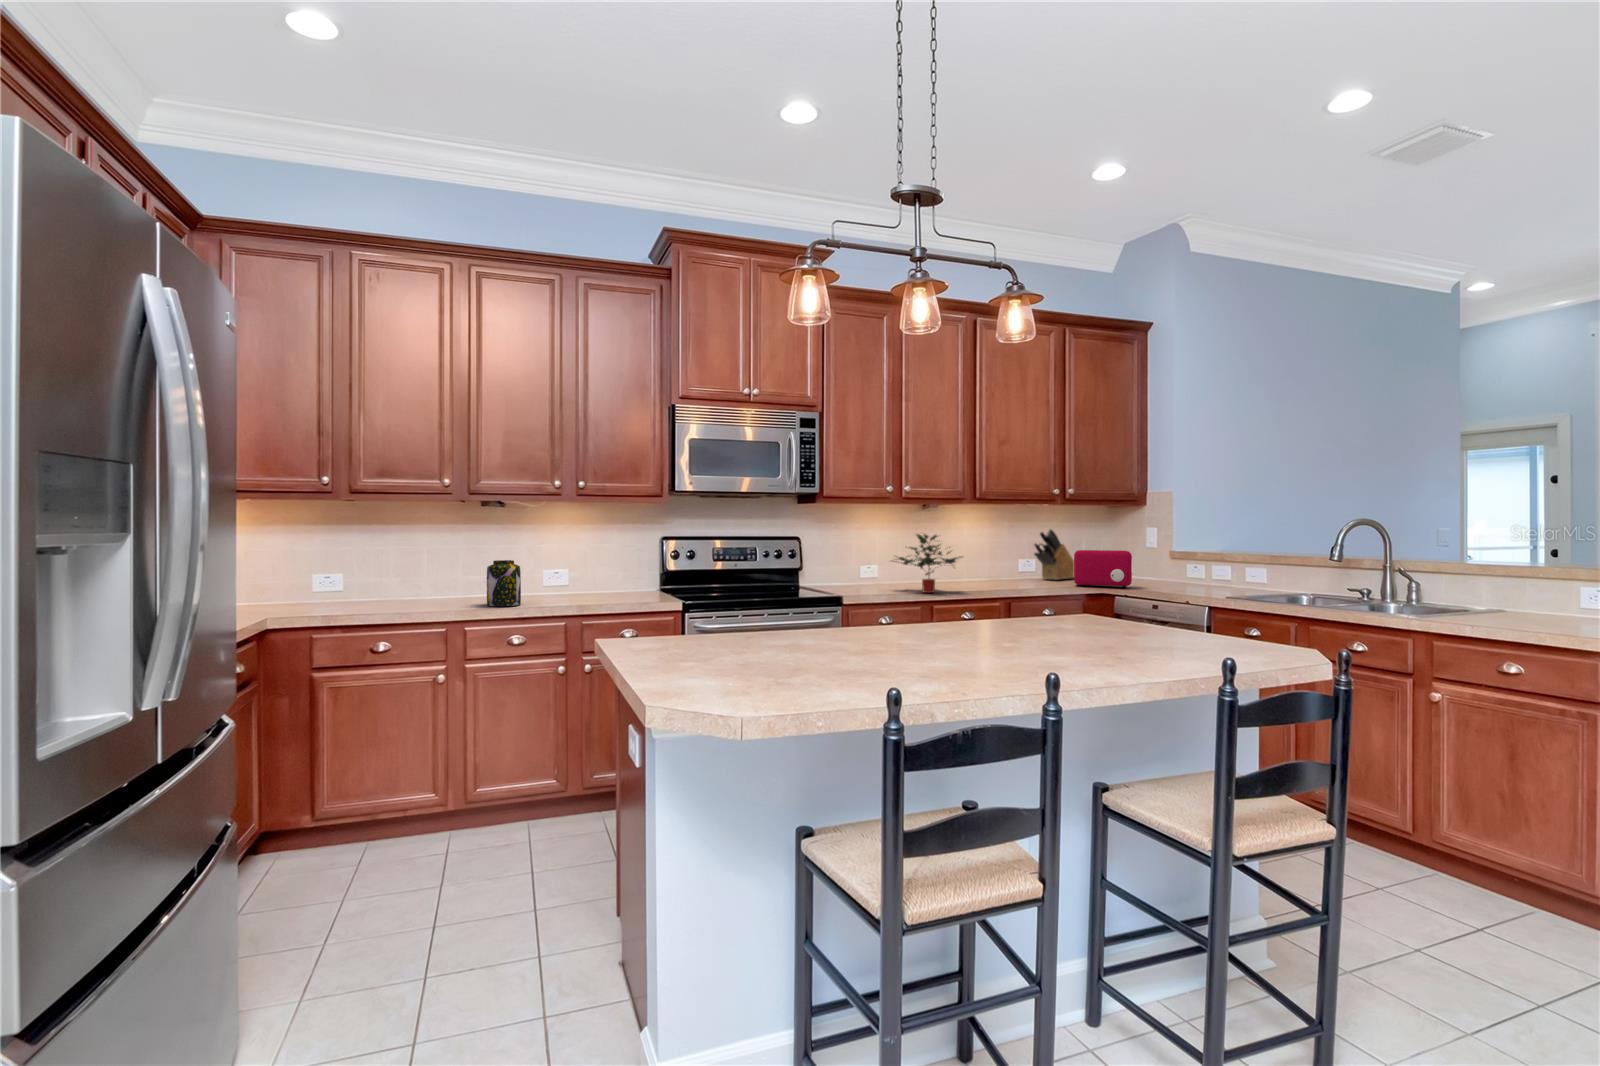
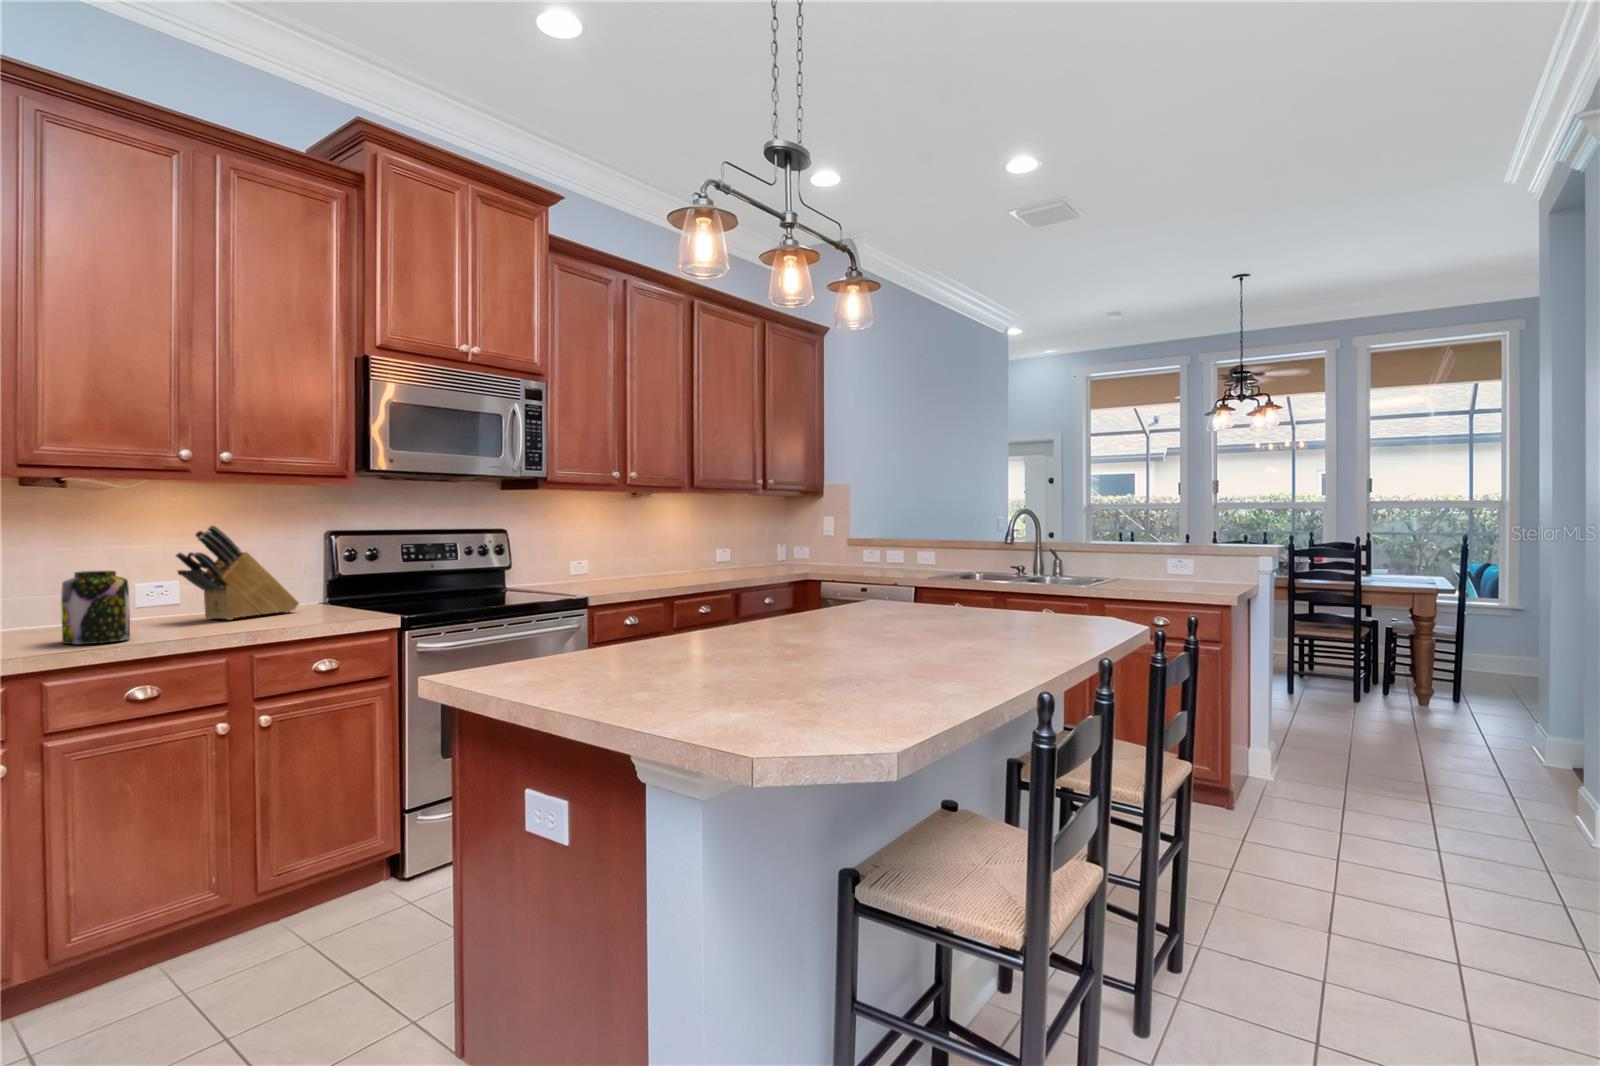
knife block: present [1034,529,1074,580] -> present [176,525,299,620]
potted plant: present [898,534,960,593] -> none [614,524,699,590]
toaster: present [1074,550,1132,588] -> none [776,540,831,576]

